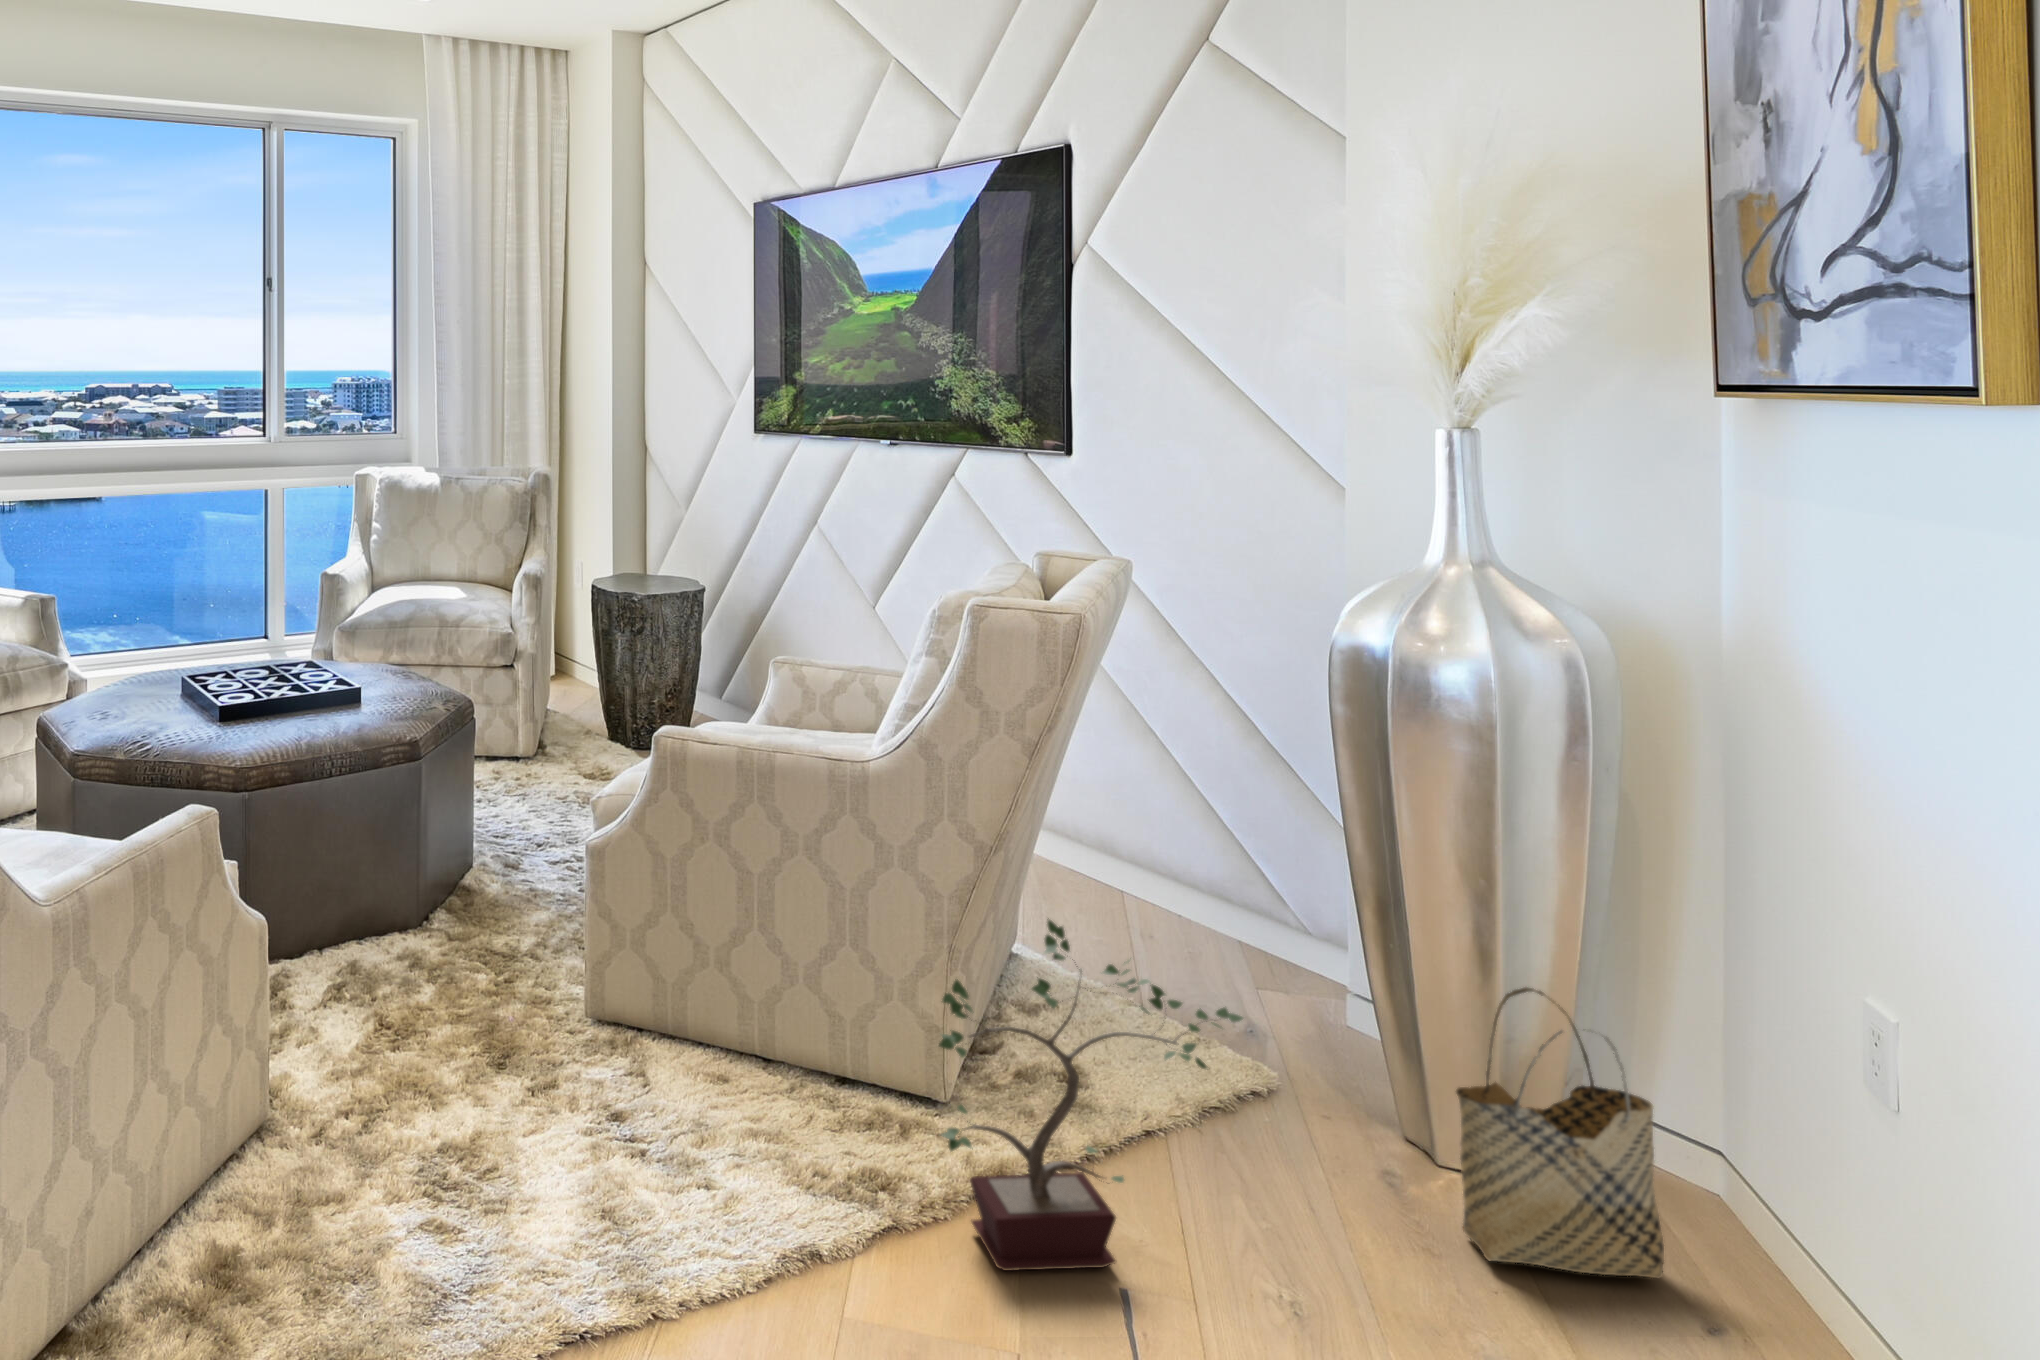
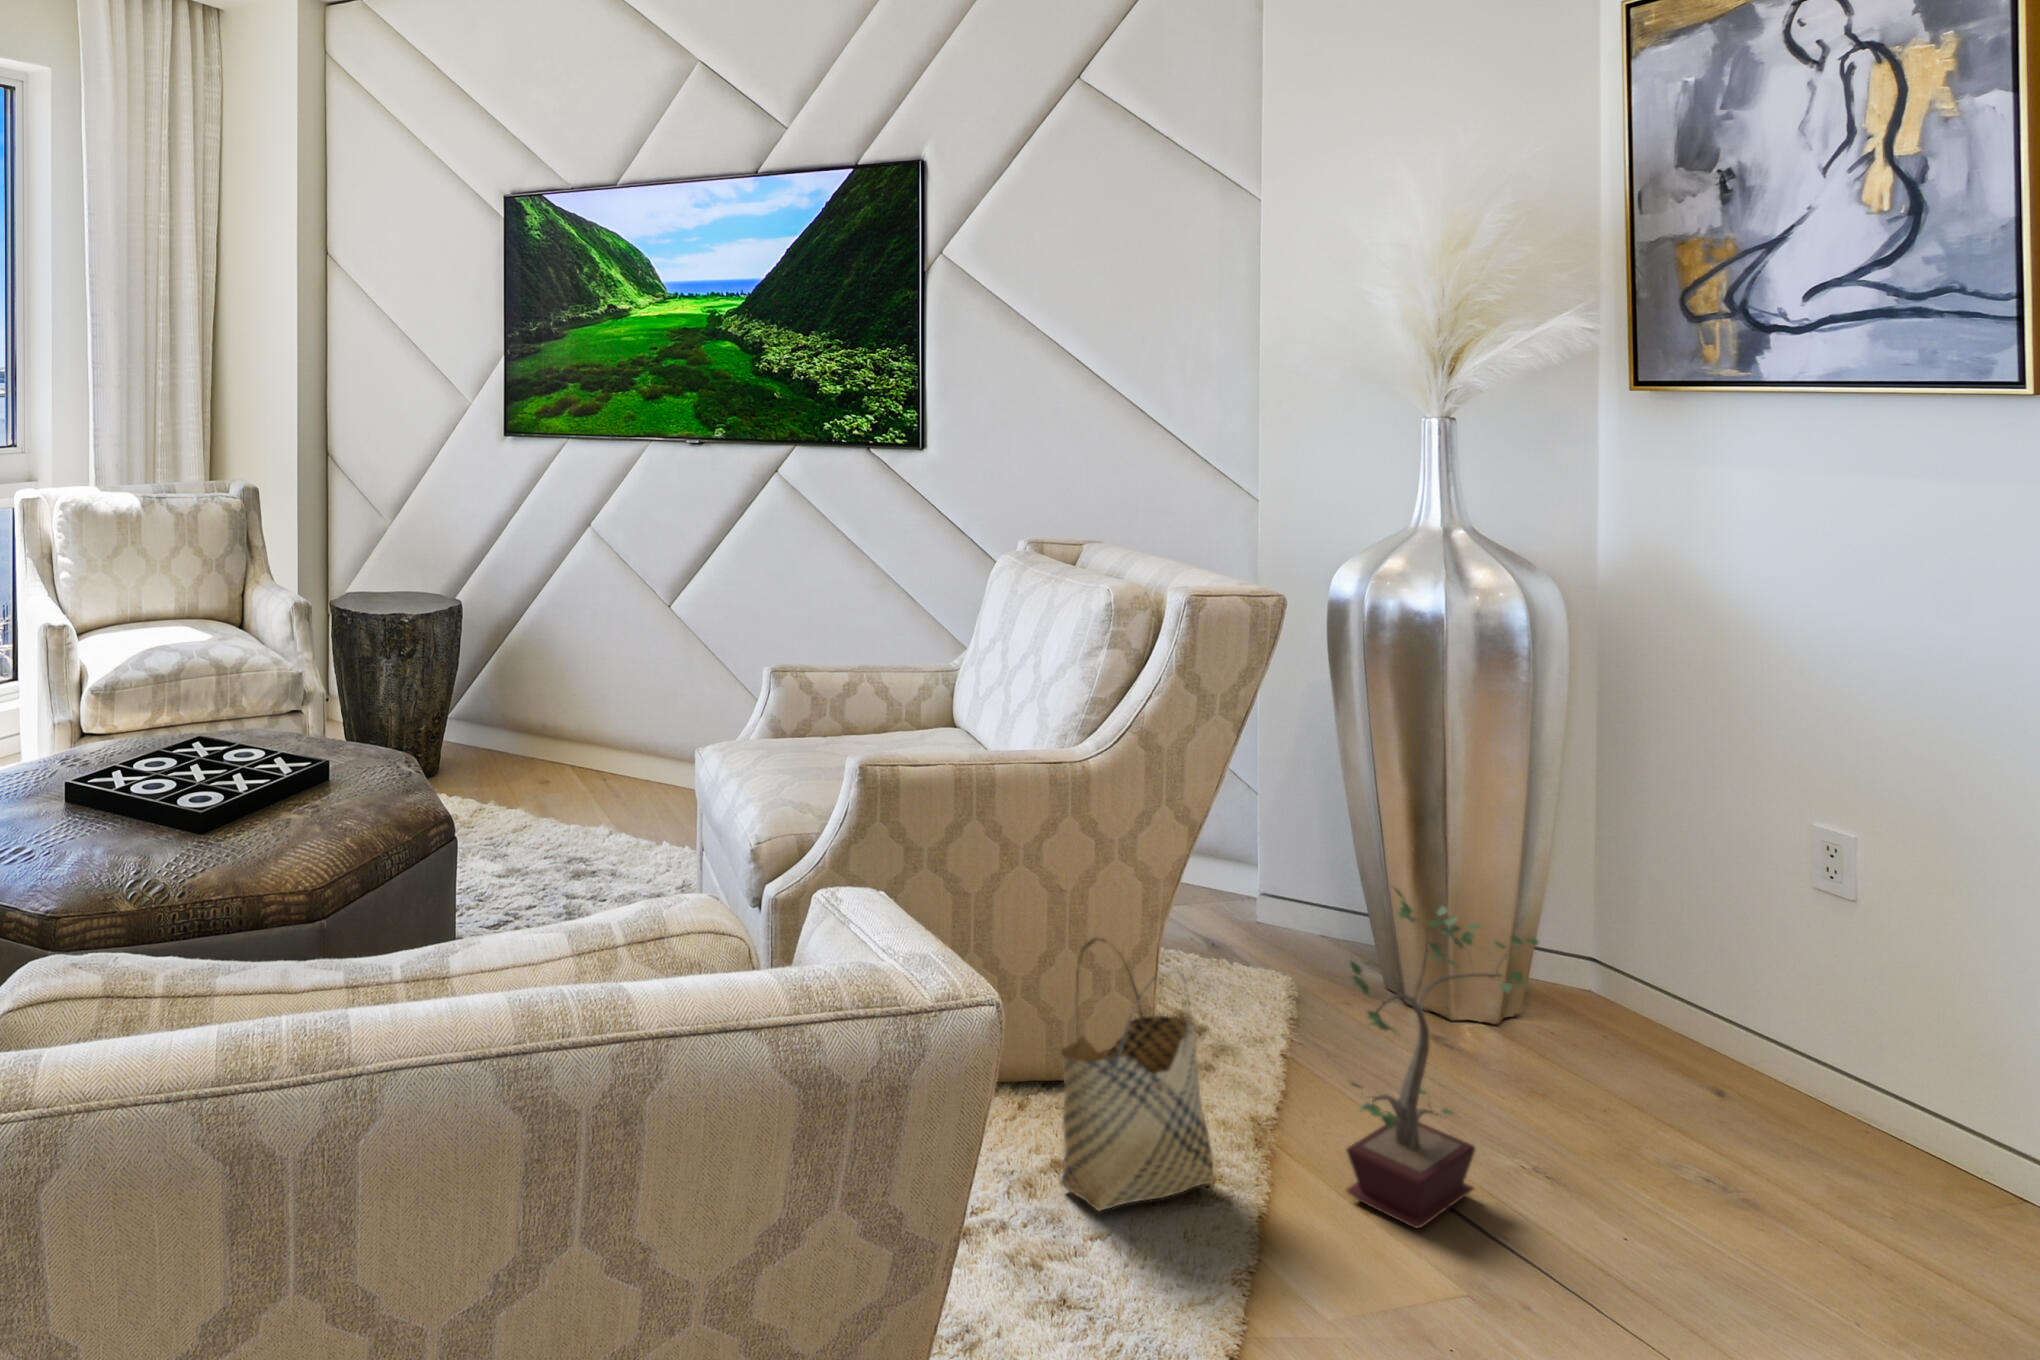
woven basket: present [1456,988,1664,1279] -> present [1060,938,1214,1211]

